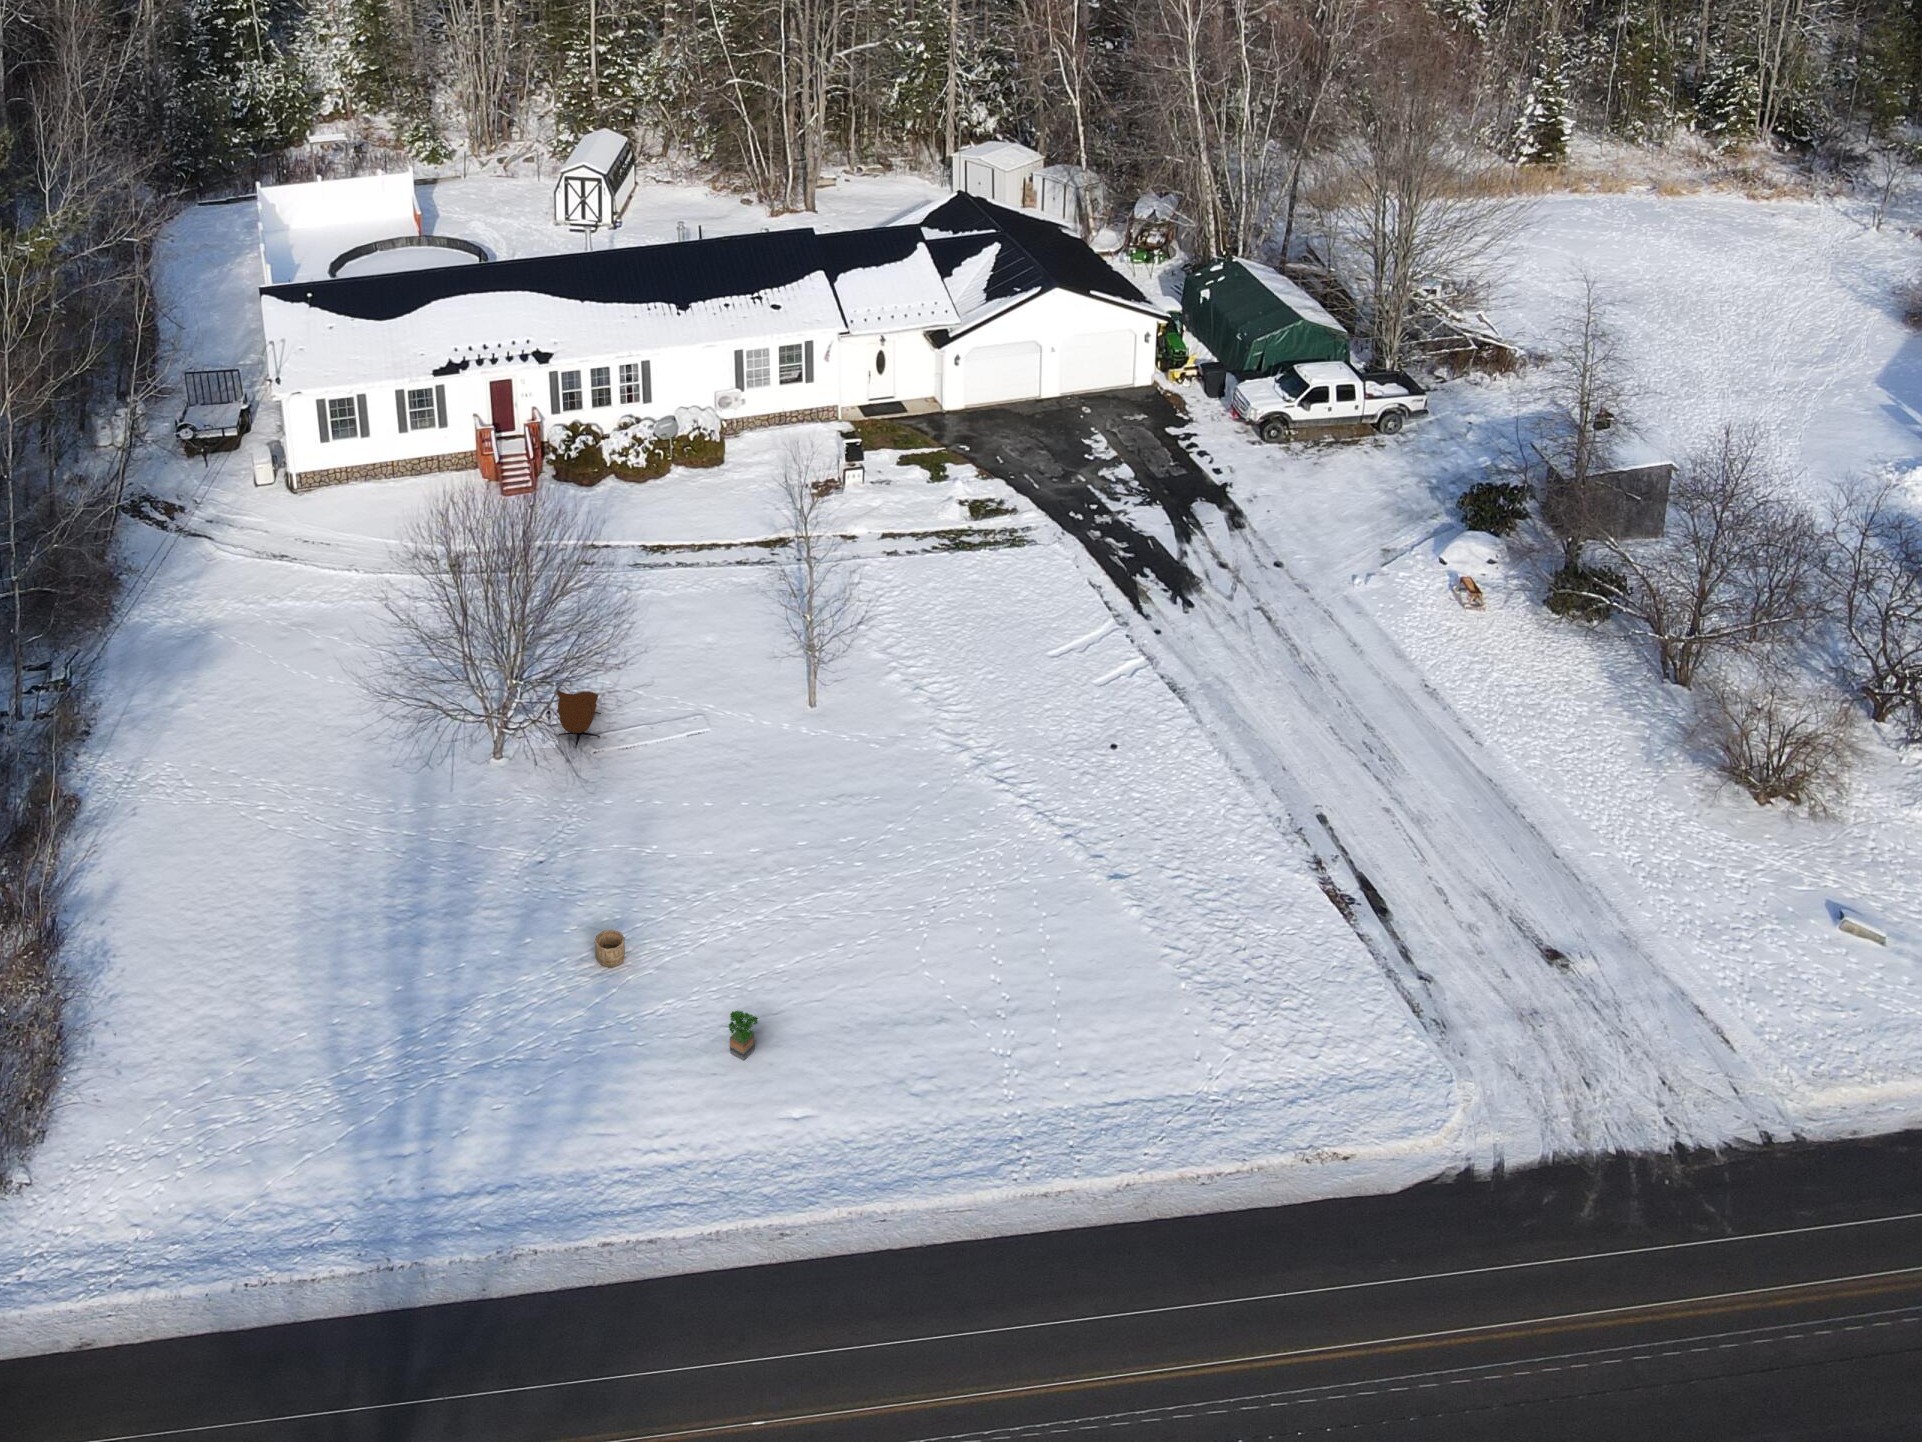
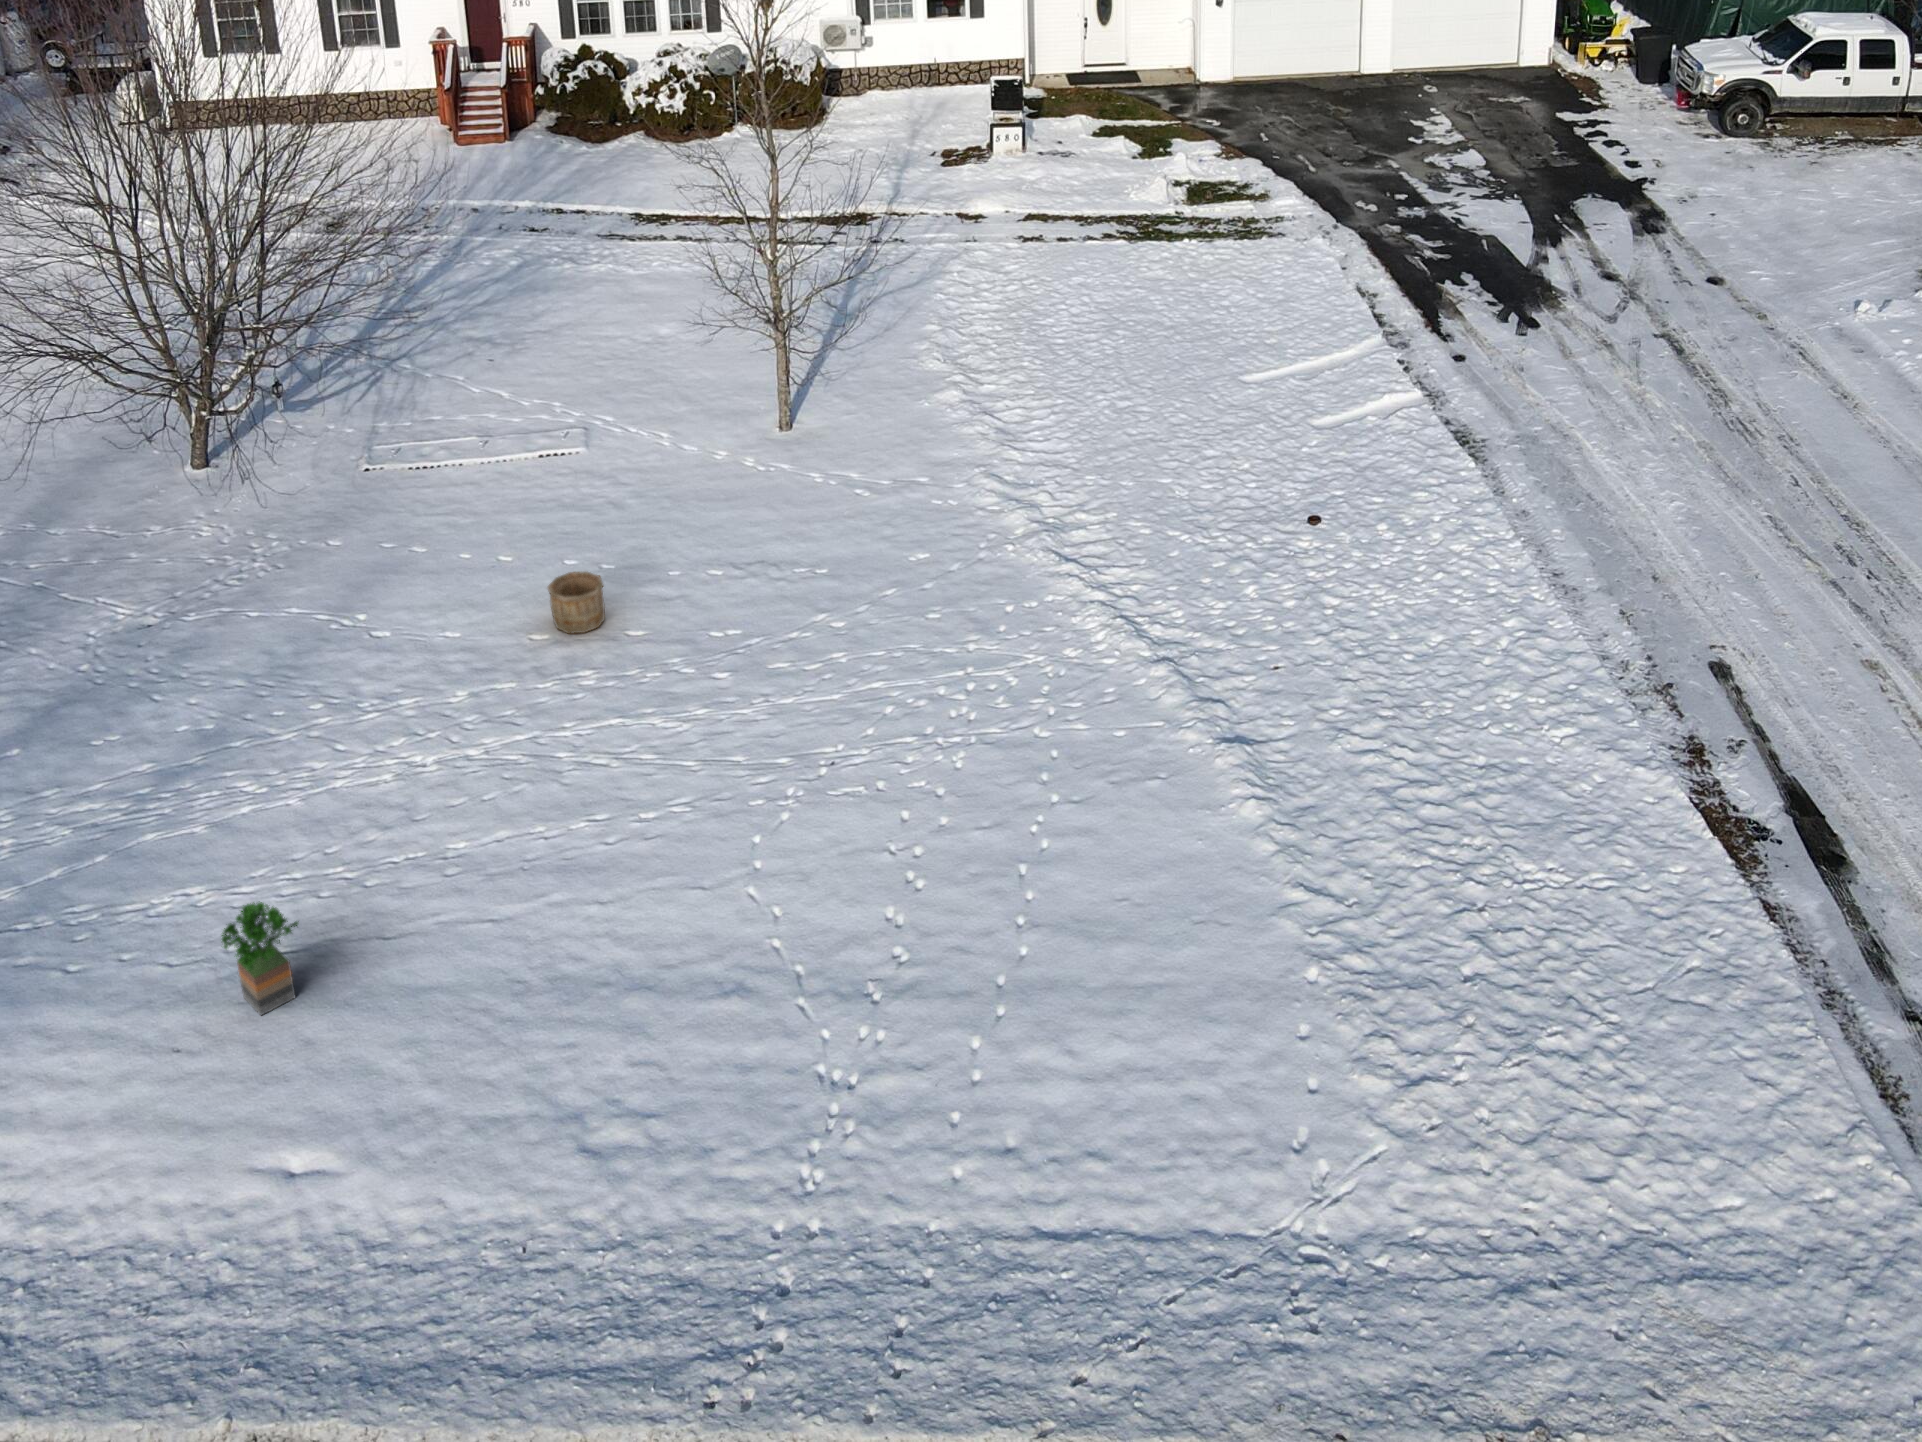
lounge chair: present [557,691,601,748] -> none [286,344,407,458]
wooden bucket: present [594,930,625,967] -> present [548,572,605,633]

